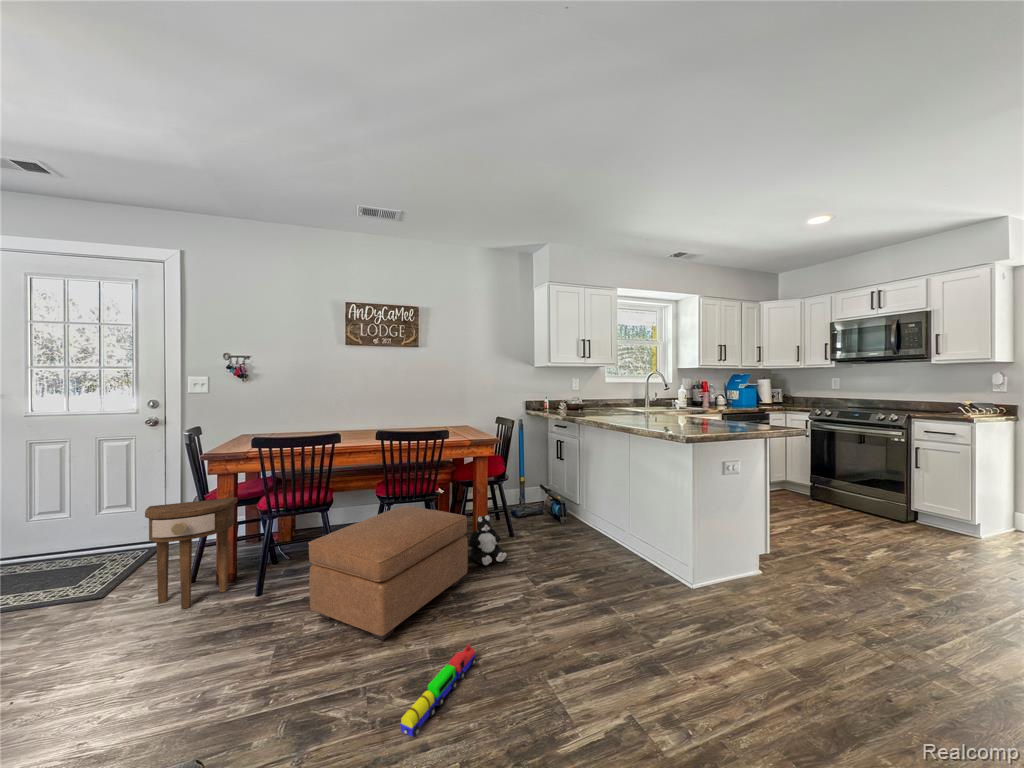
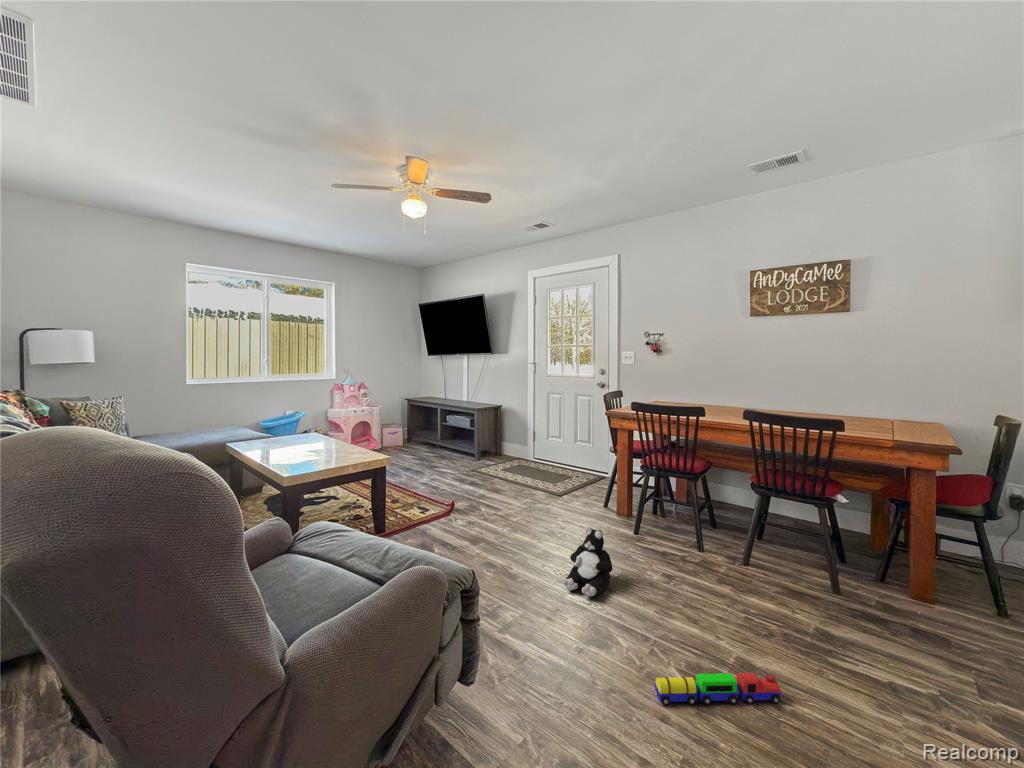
side table: present [145,497,237,609] -> none [573,441,629,522]
ottoman: present [308,506,468,640] -> none [657,499,856,621]
plush toy: present [469,515,507,565] -> present [563,527,612,597]

